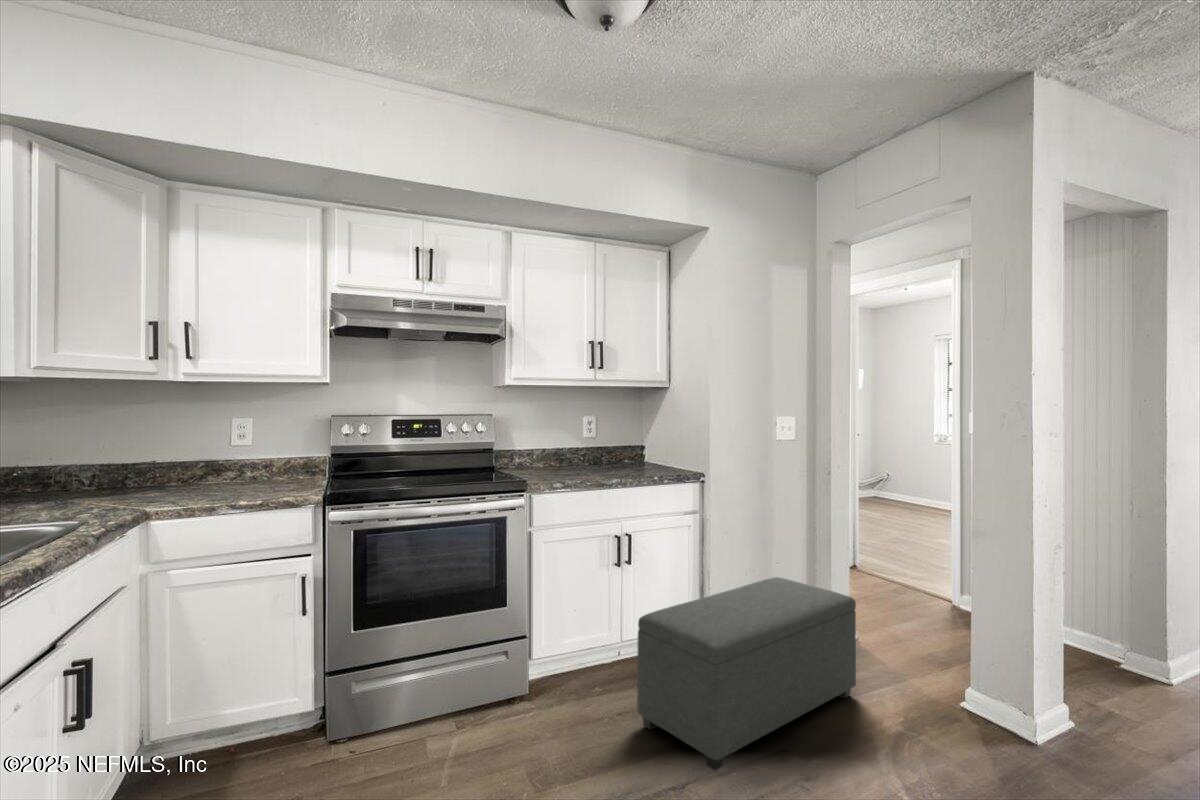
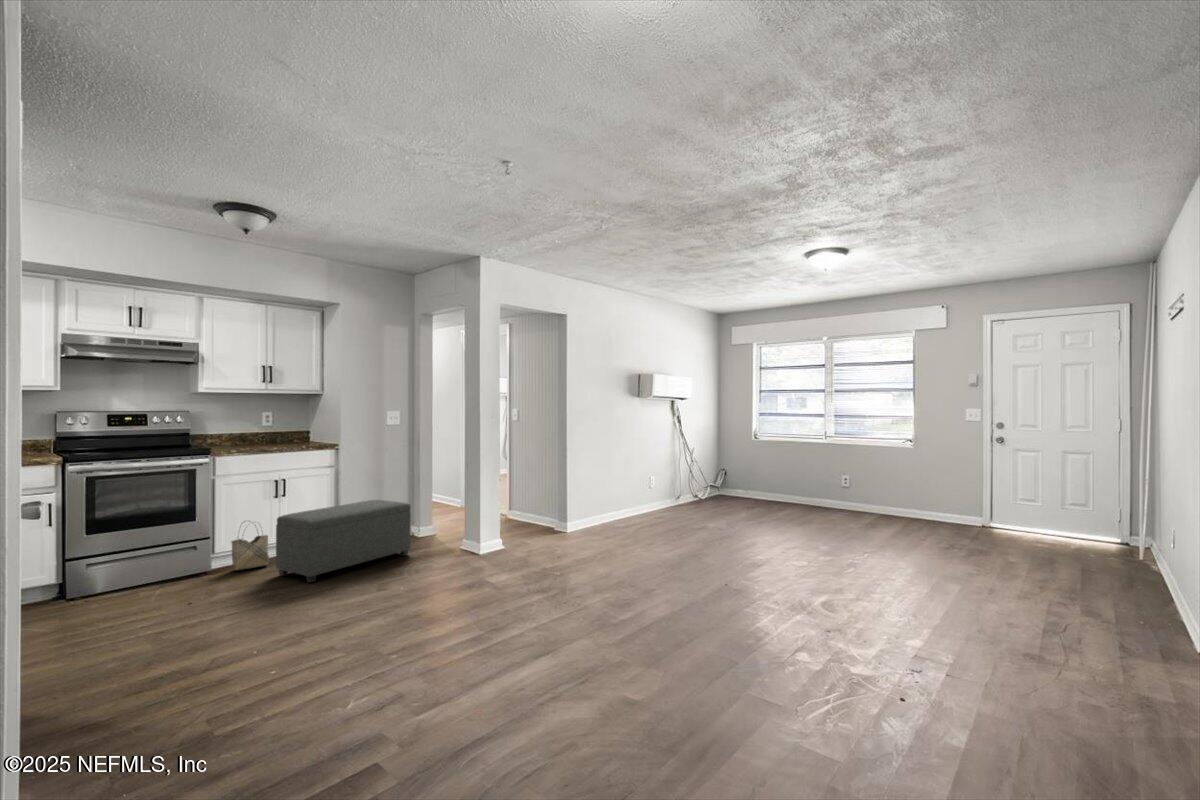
woven basket: none [558,604,614,697] -> present [231,525,269,570]

